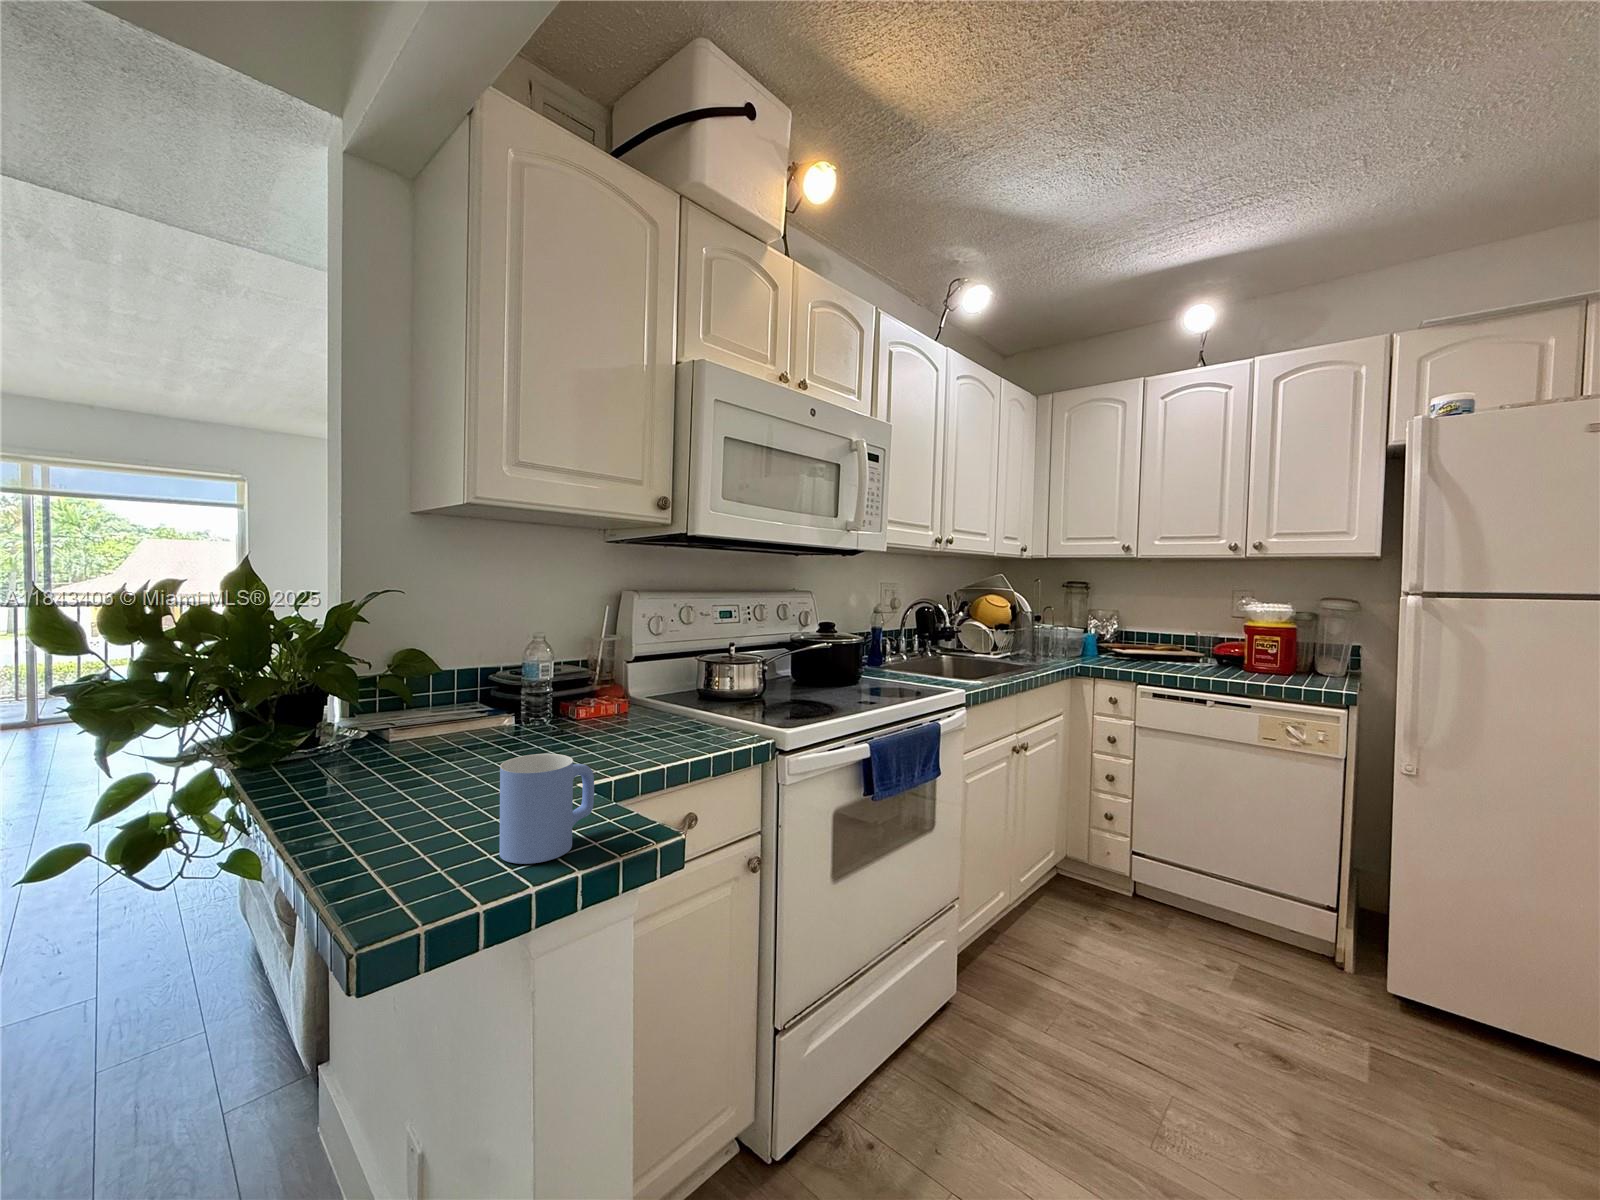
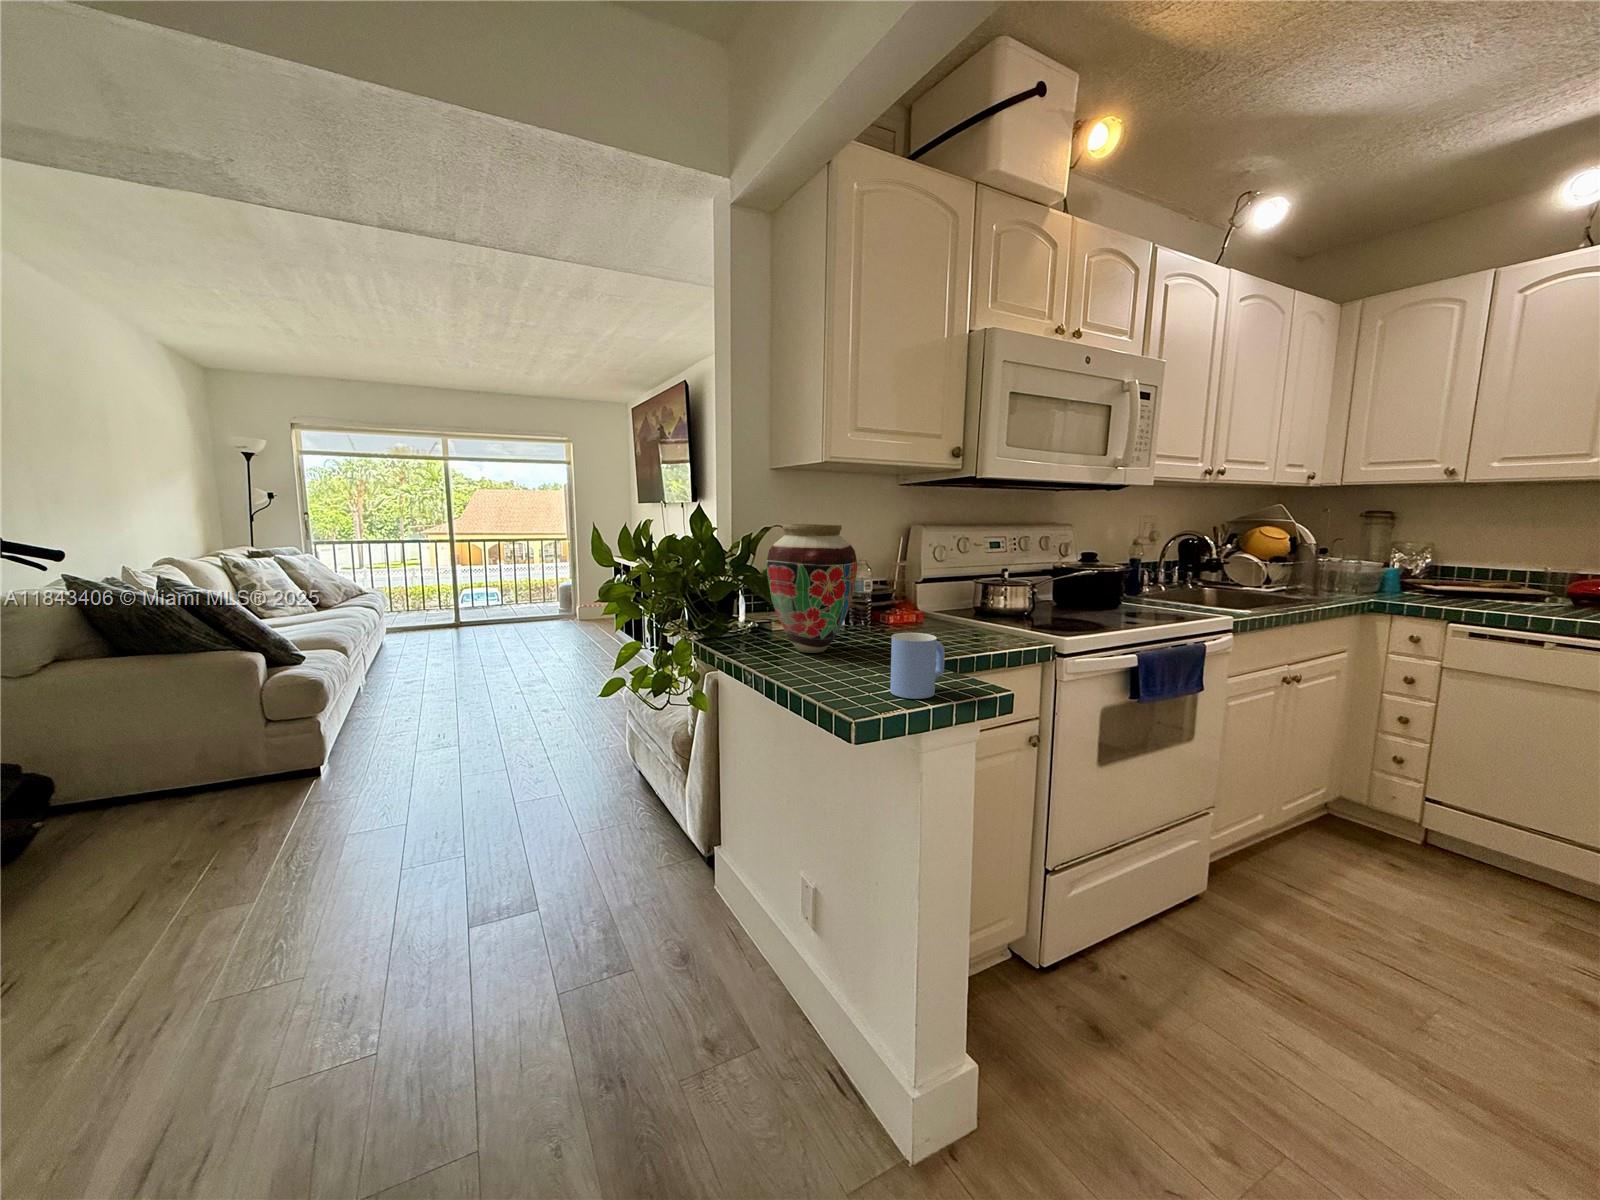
vase: none [345,589,500,781] -> present [766,524,857,653]

